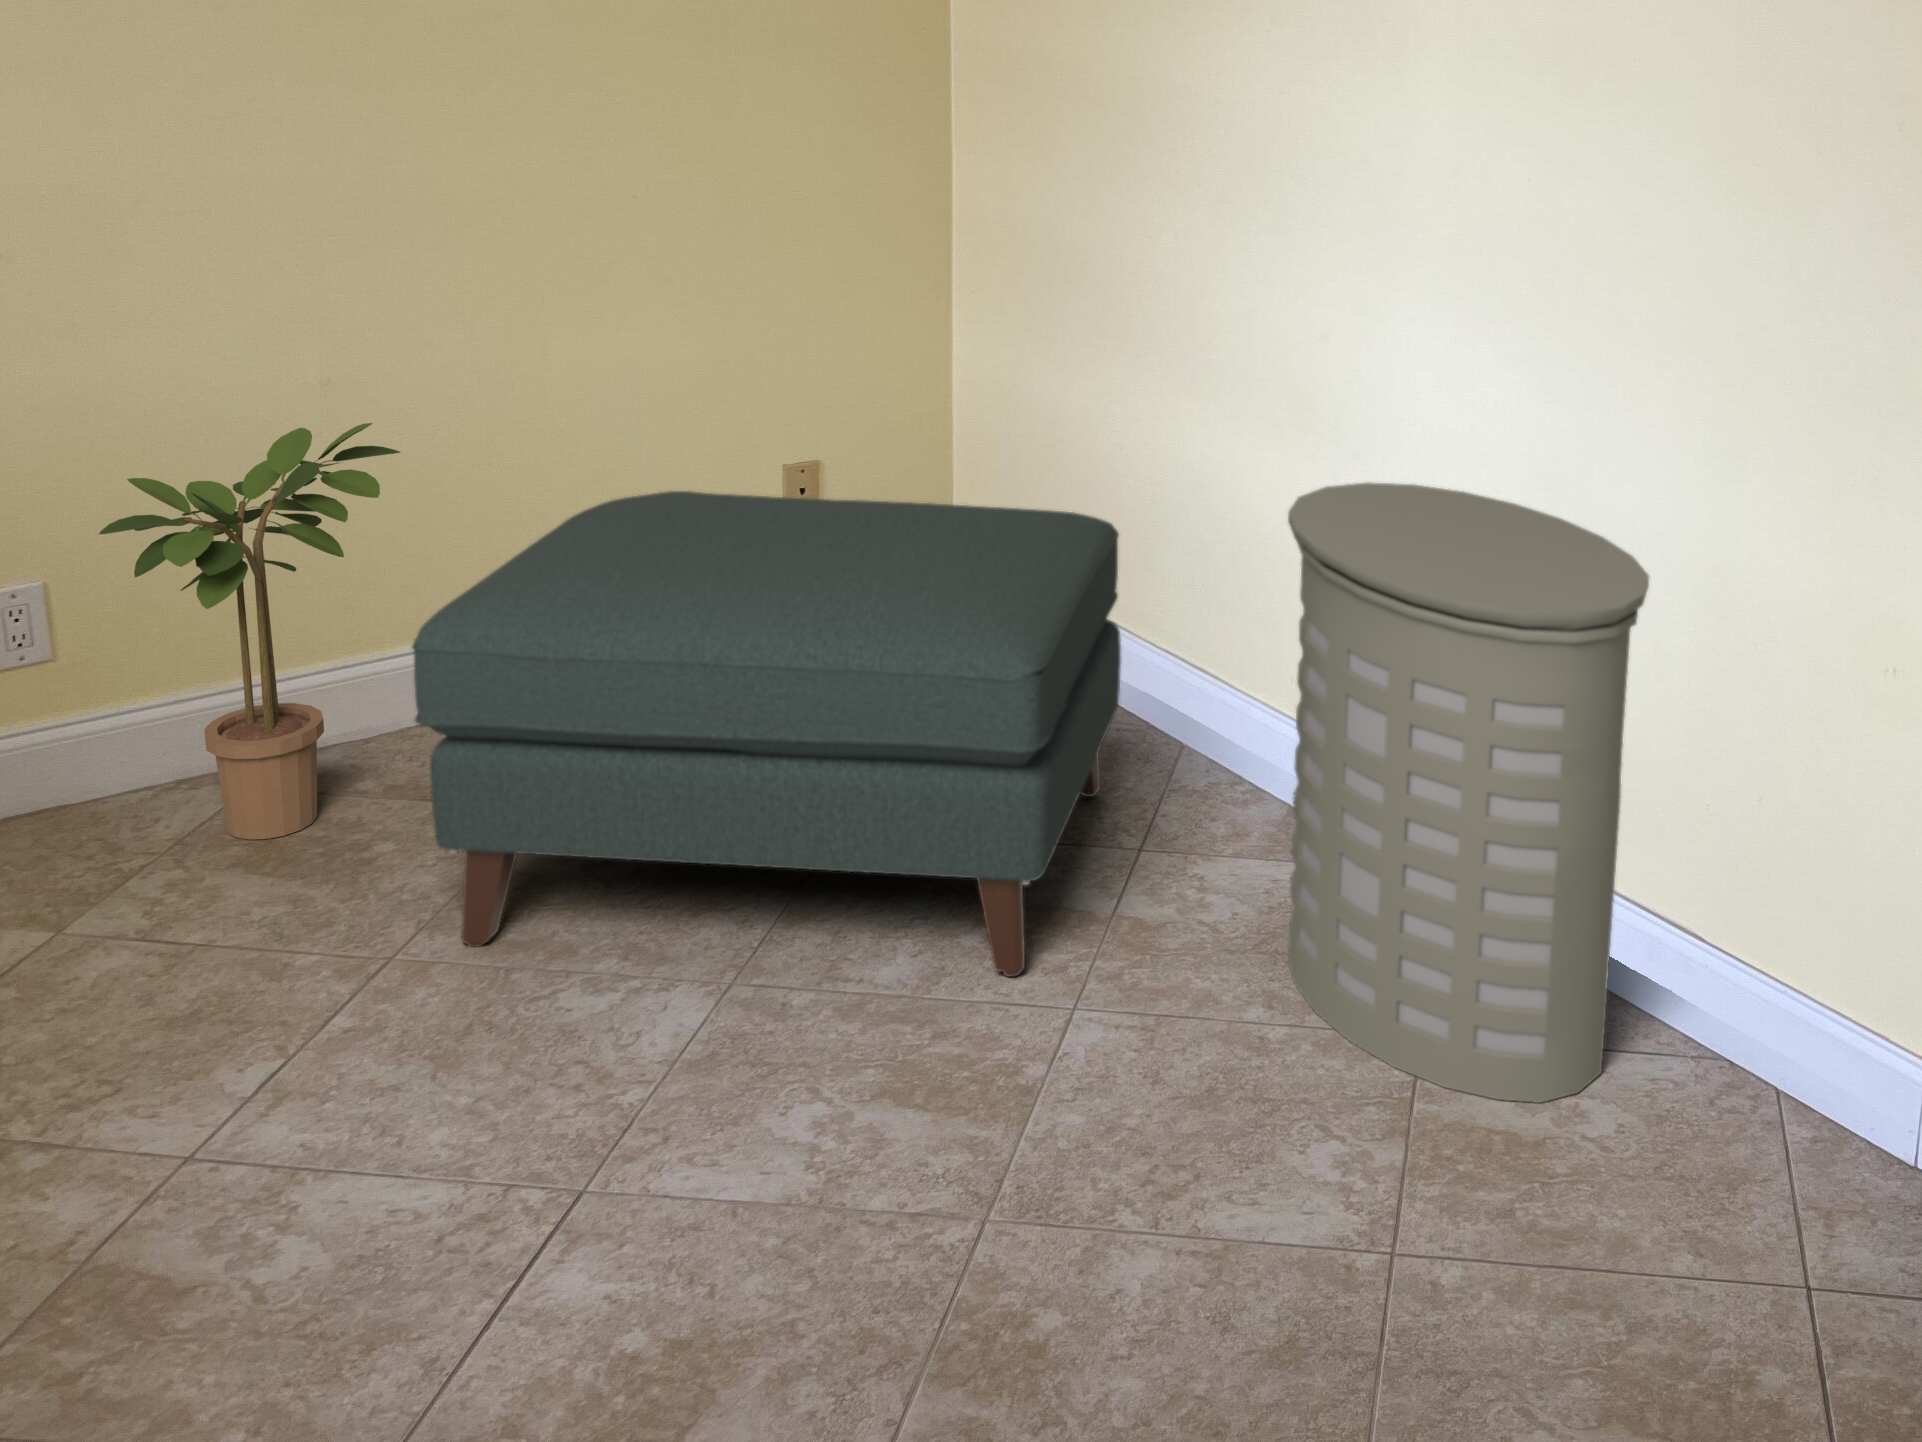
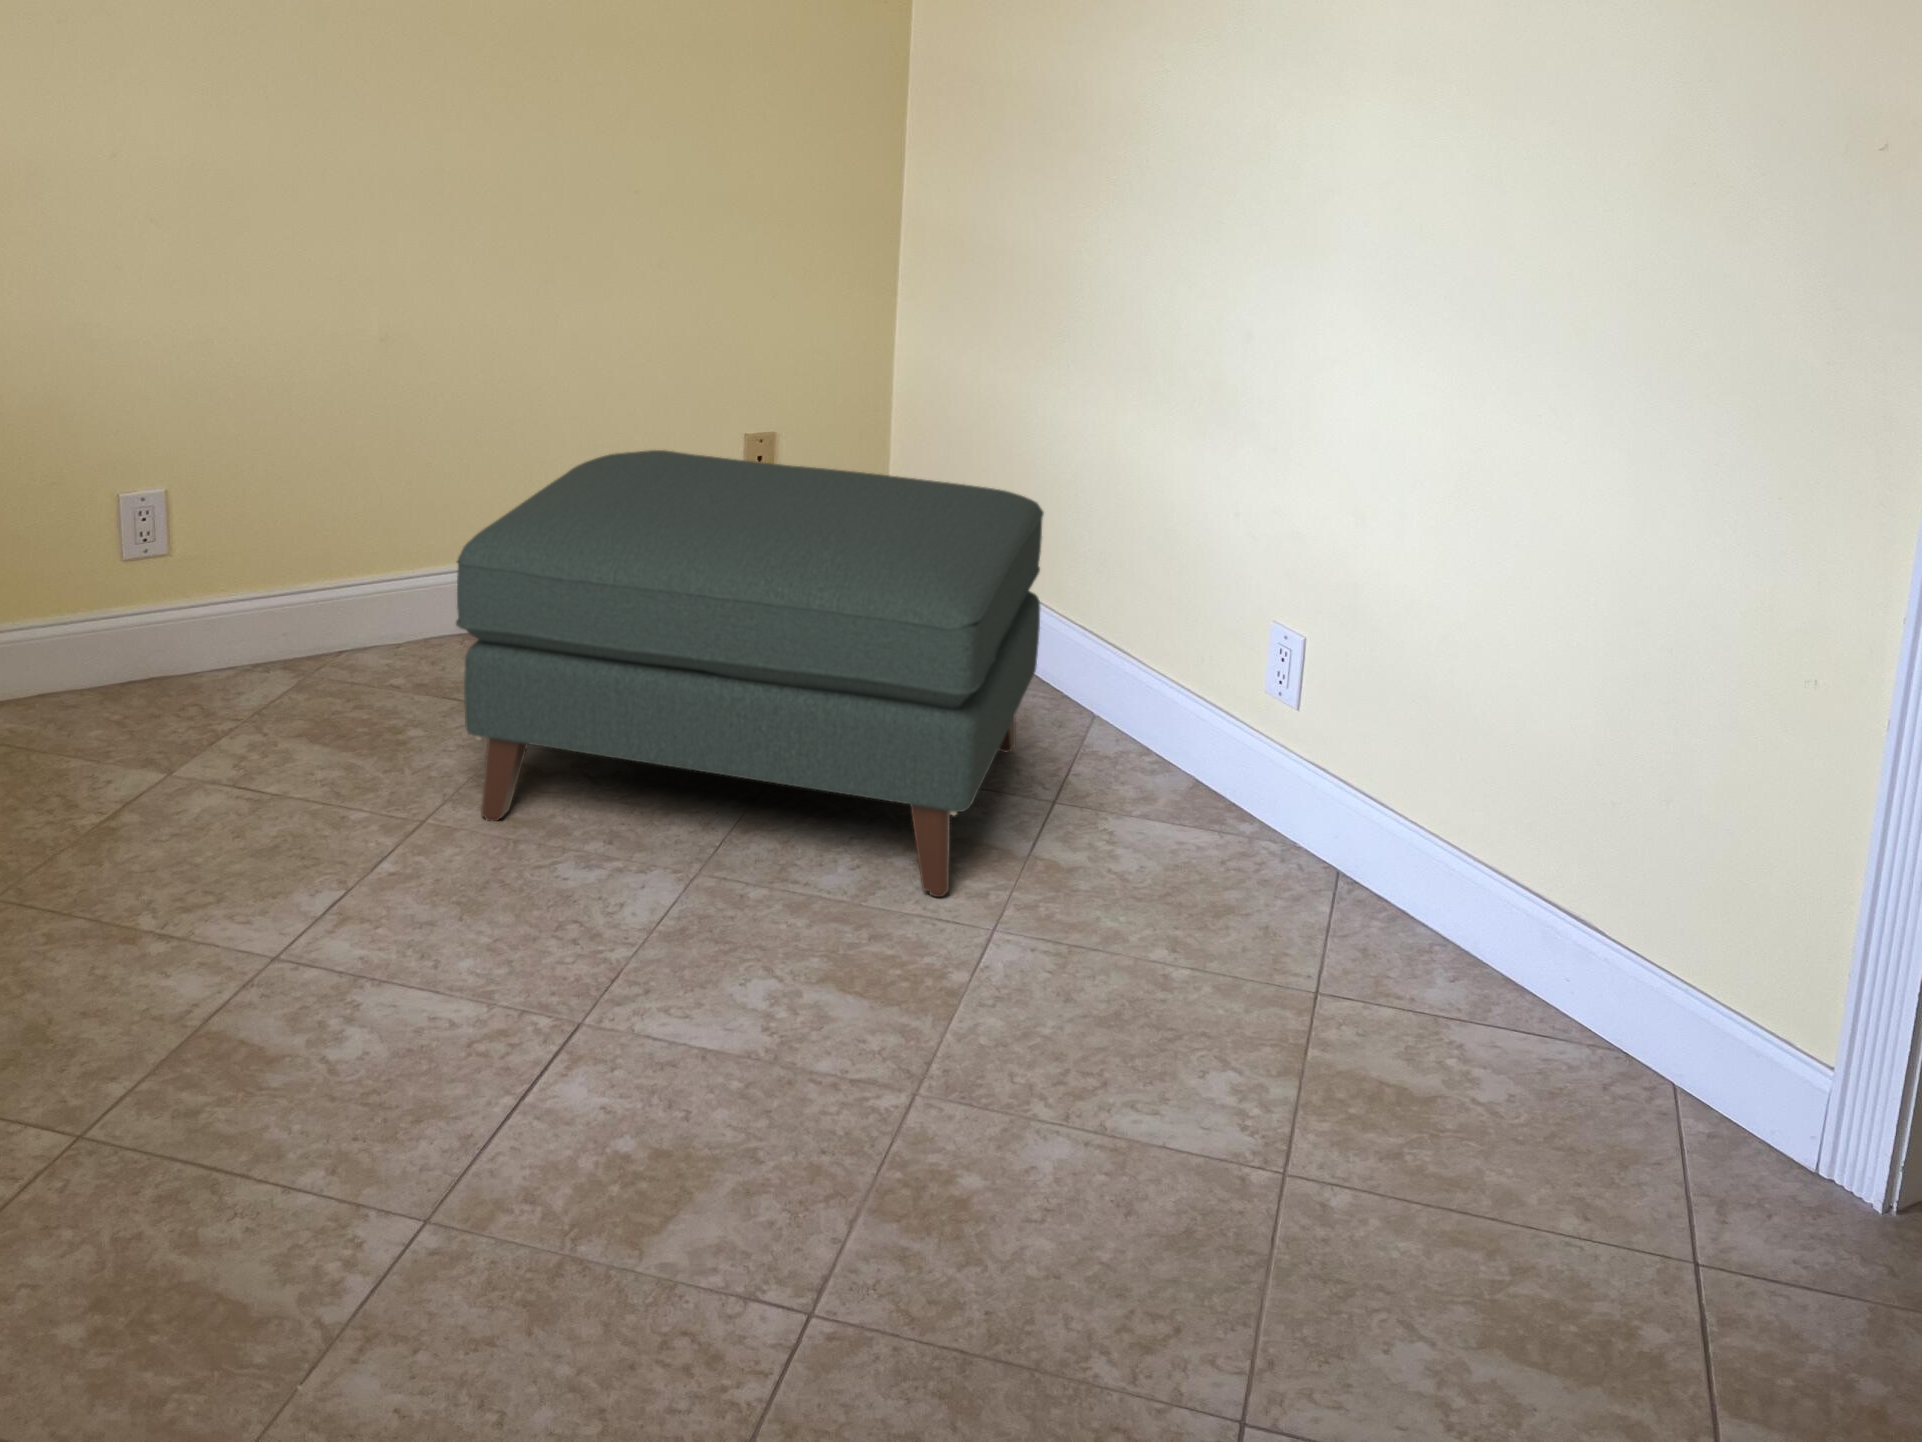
potted plant: present [99,423,400,840] -> none [220,377,443,718]
laundry hamper: present [1288,483,1649,1103] -> none [1188,475,1559,1066]

